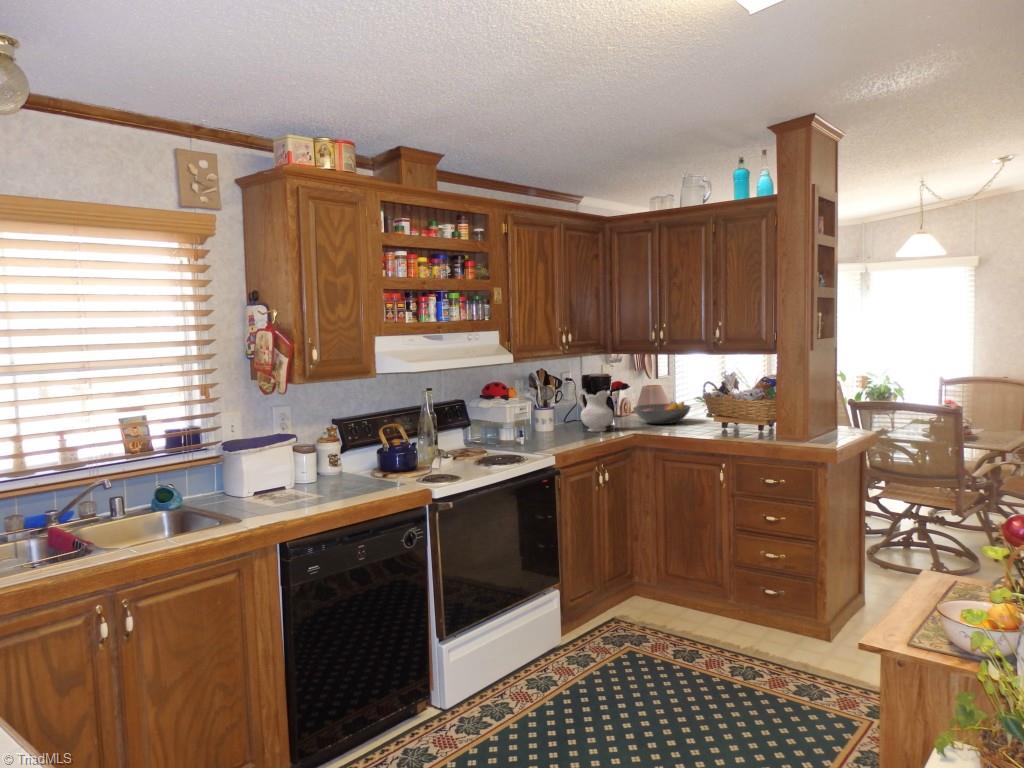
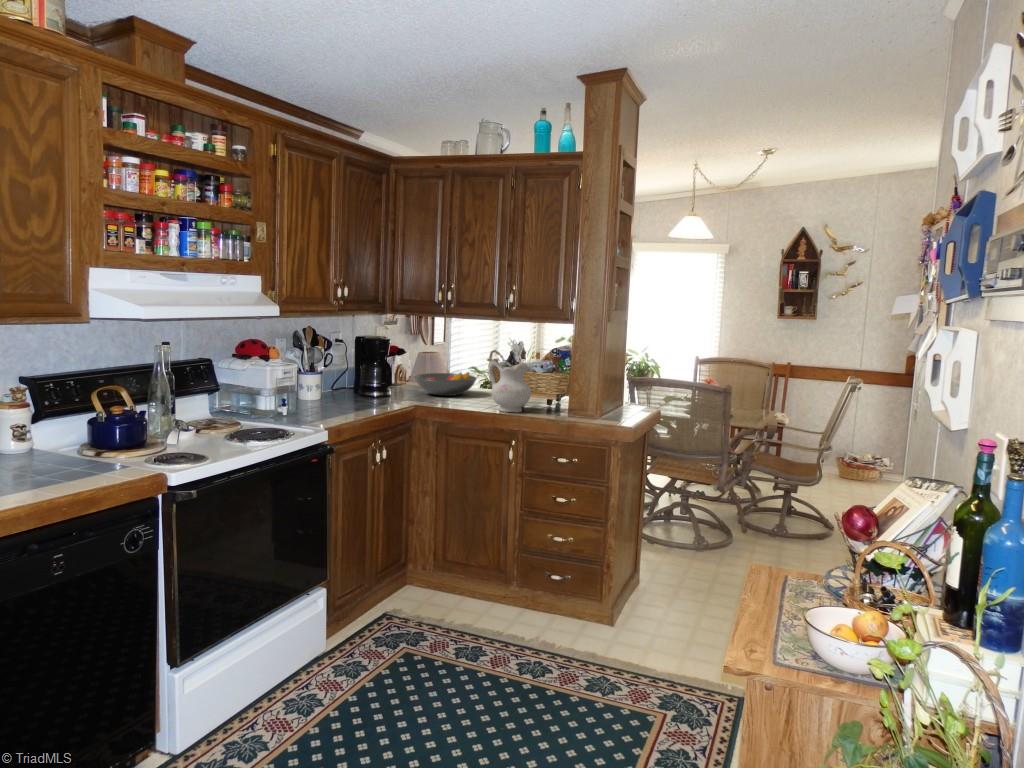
ceramic pitcher: present [579,389,613,432] -> present [488,359,531,412]

